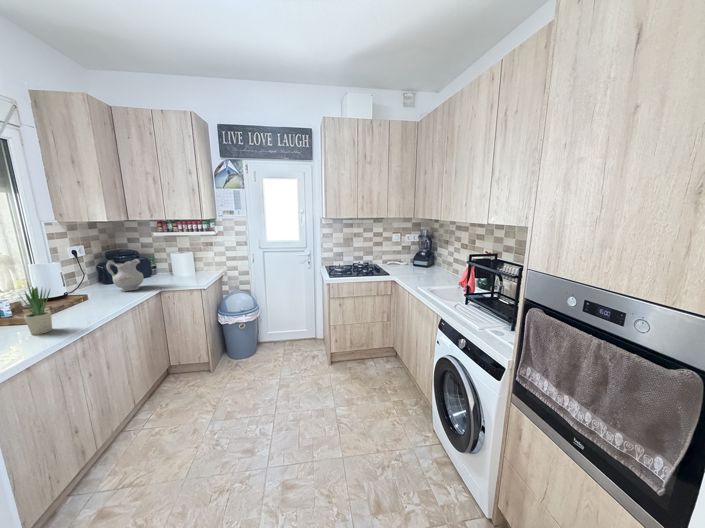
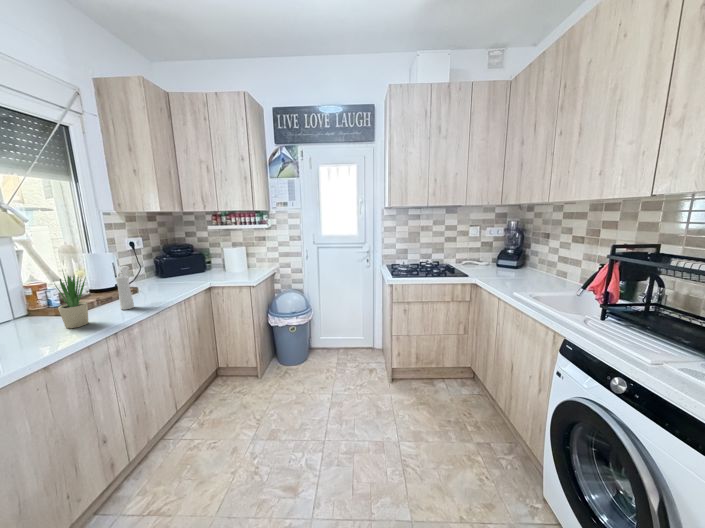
ceramic pitcher: present [106,259,144,291] -> none [159,252,194,285]
pepper mill: none [73,276,92,316] -> present [115,266,134,310]

